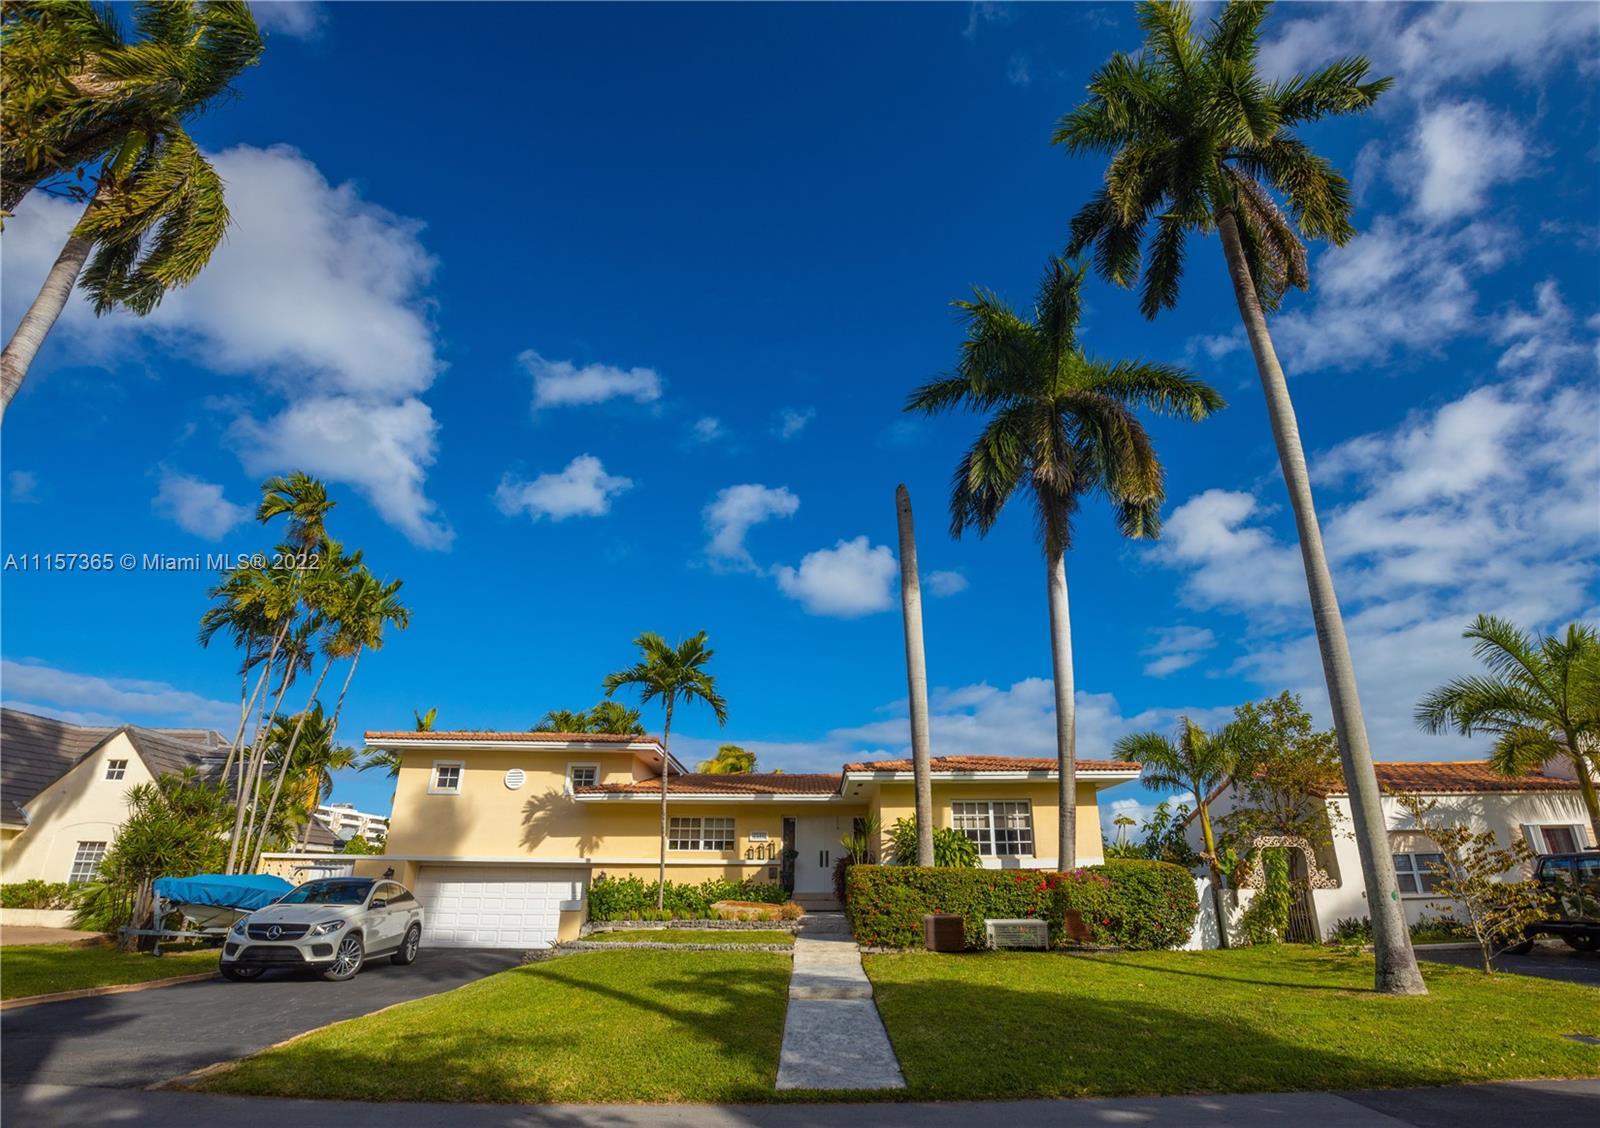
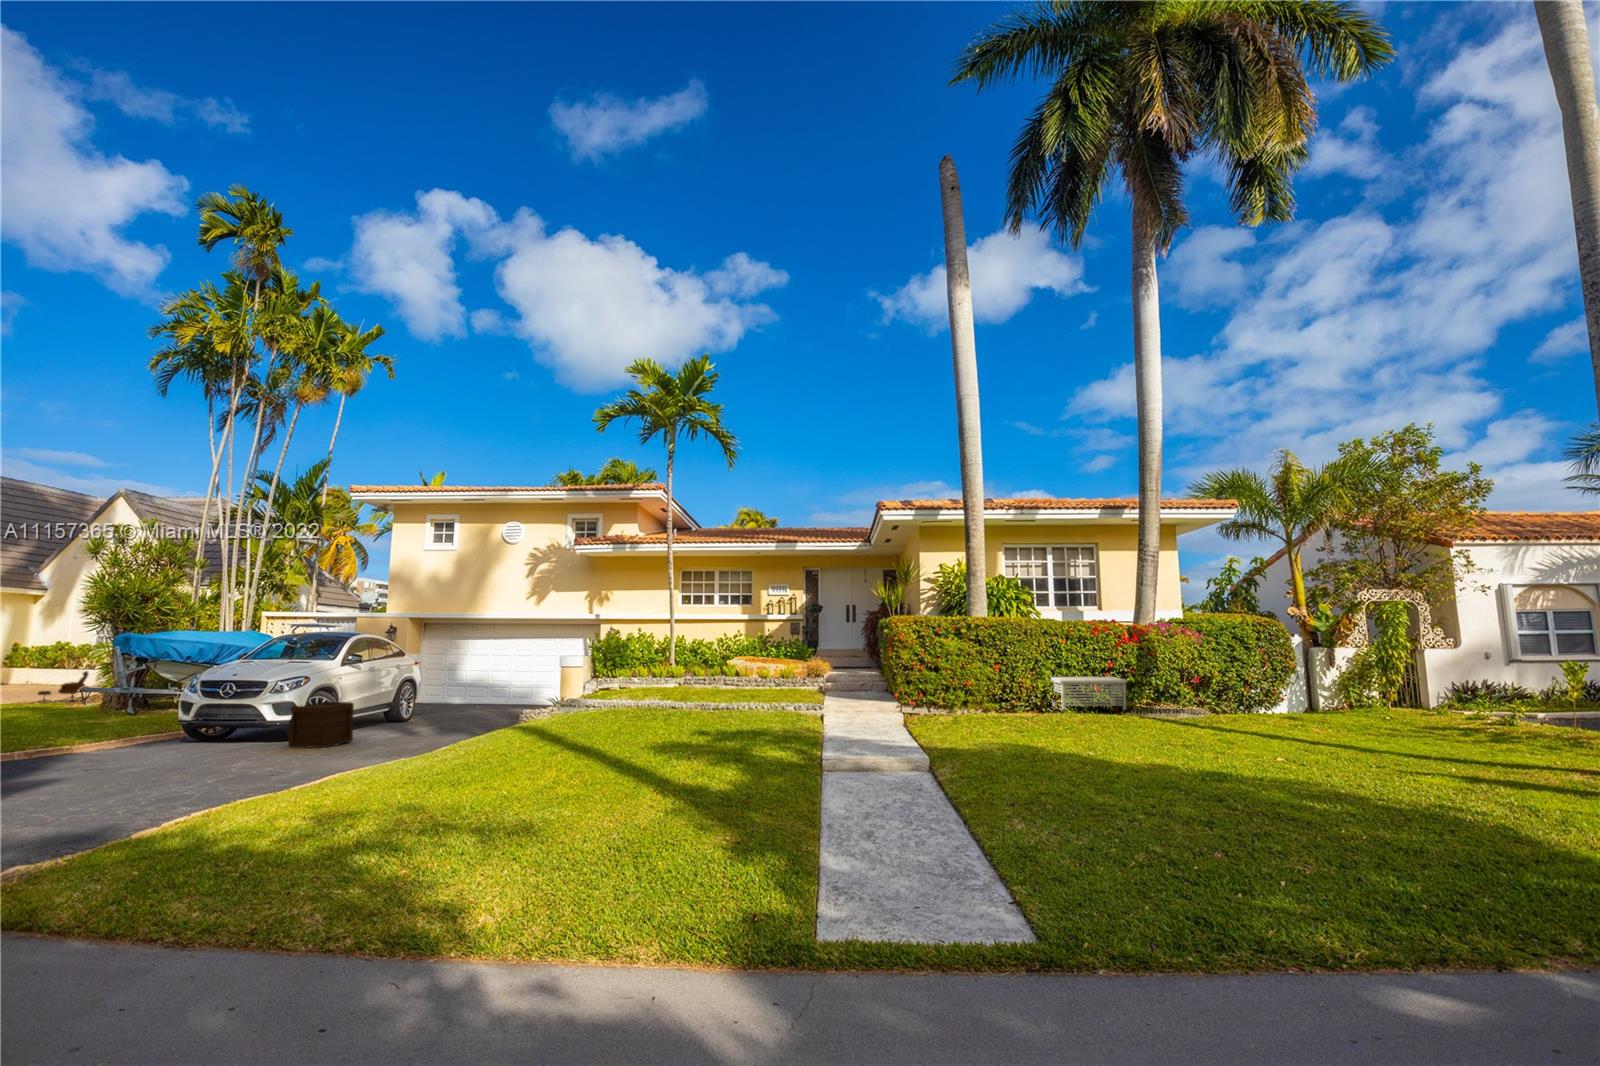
lounge chair: present [1063,909,1095,951] -> present [38,671,88,701]
wooden crate: present [924,914,965,951] -> present [288,702,354,748]

